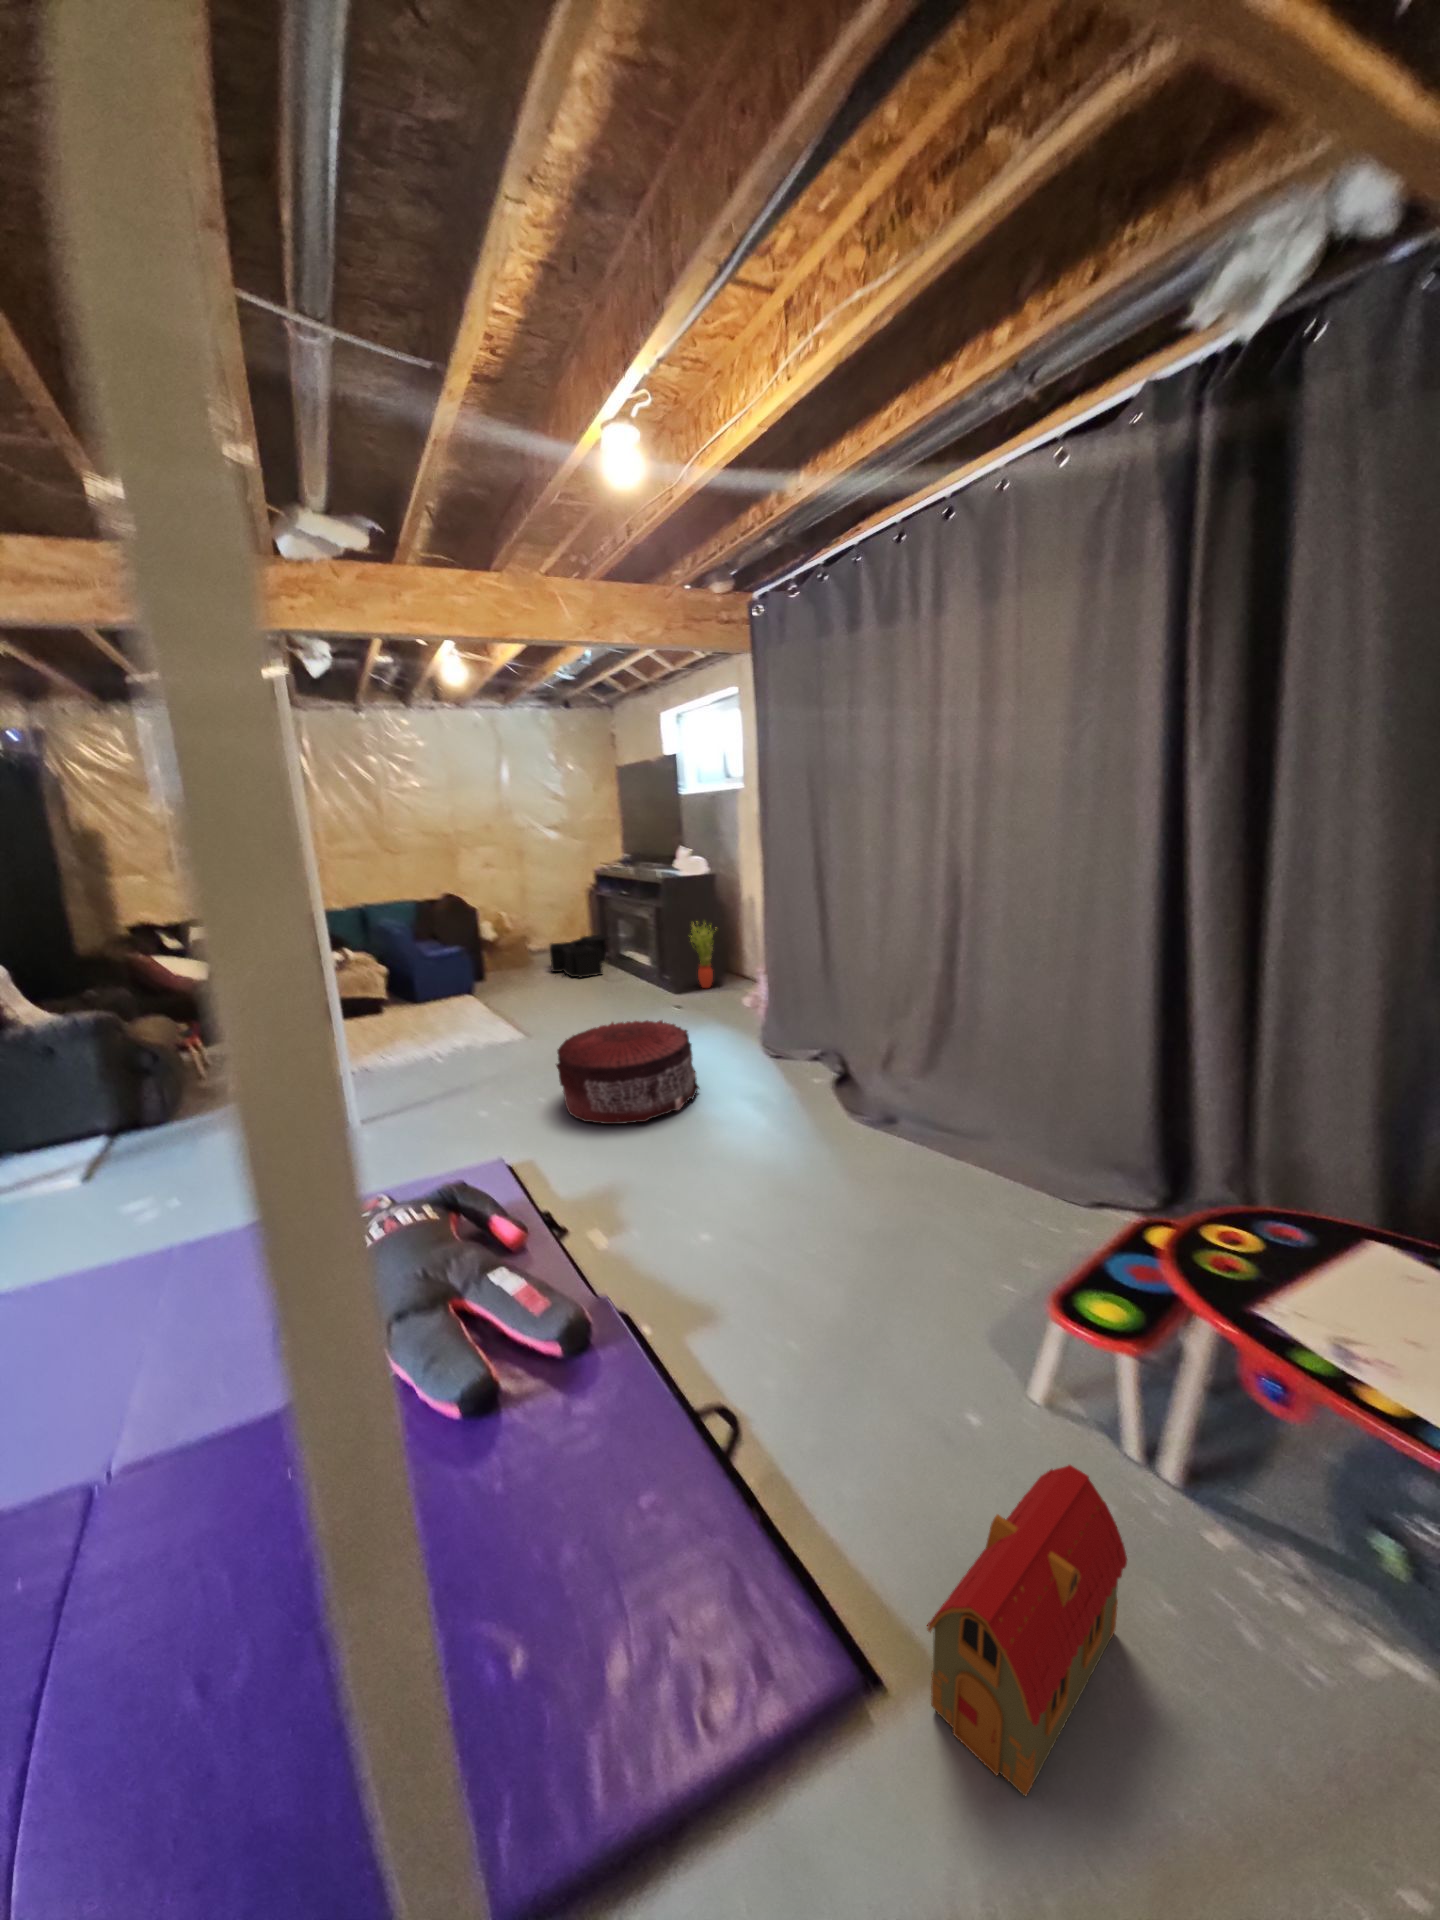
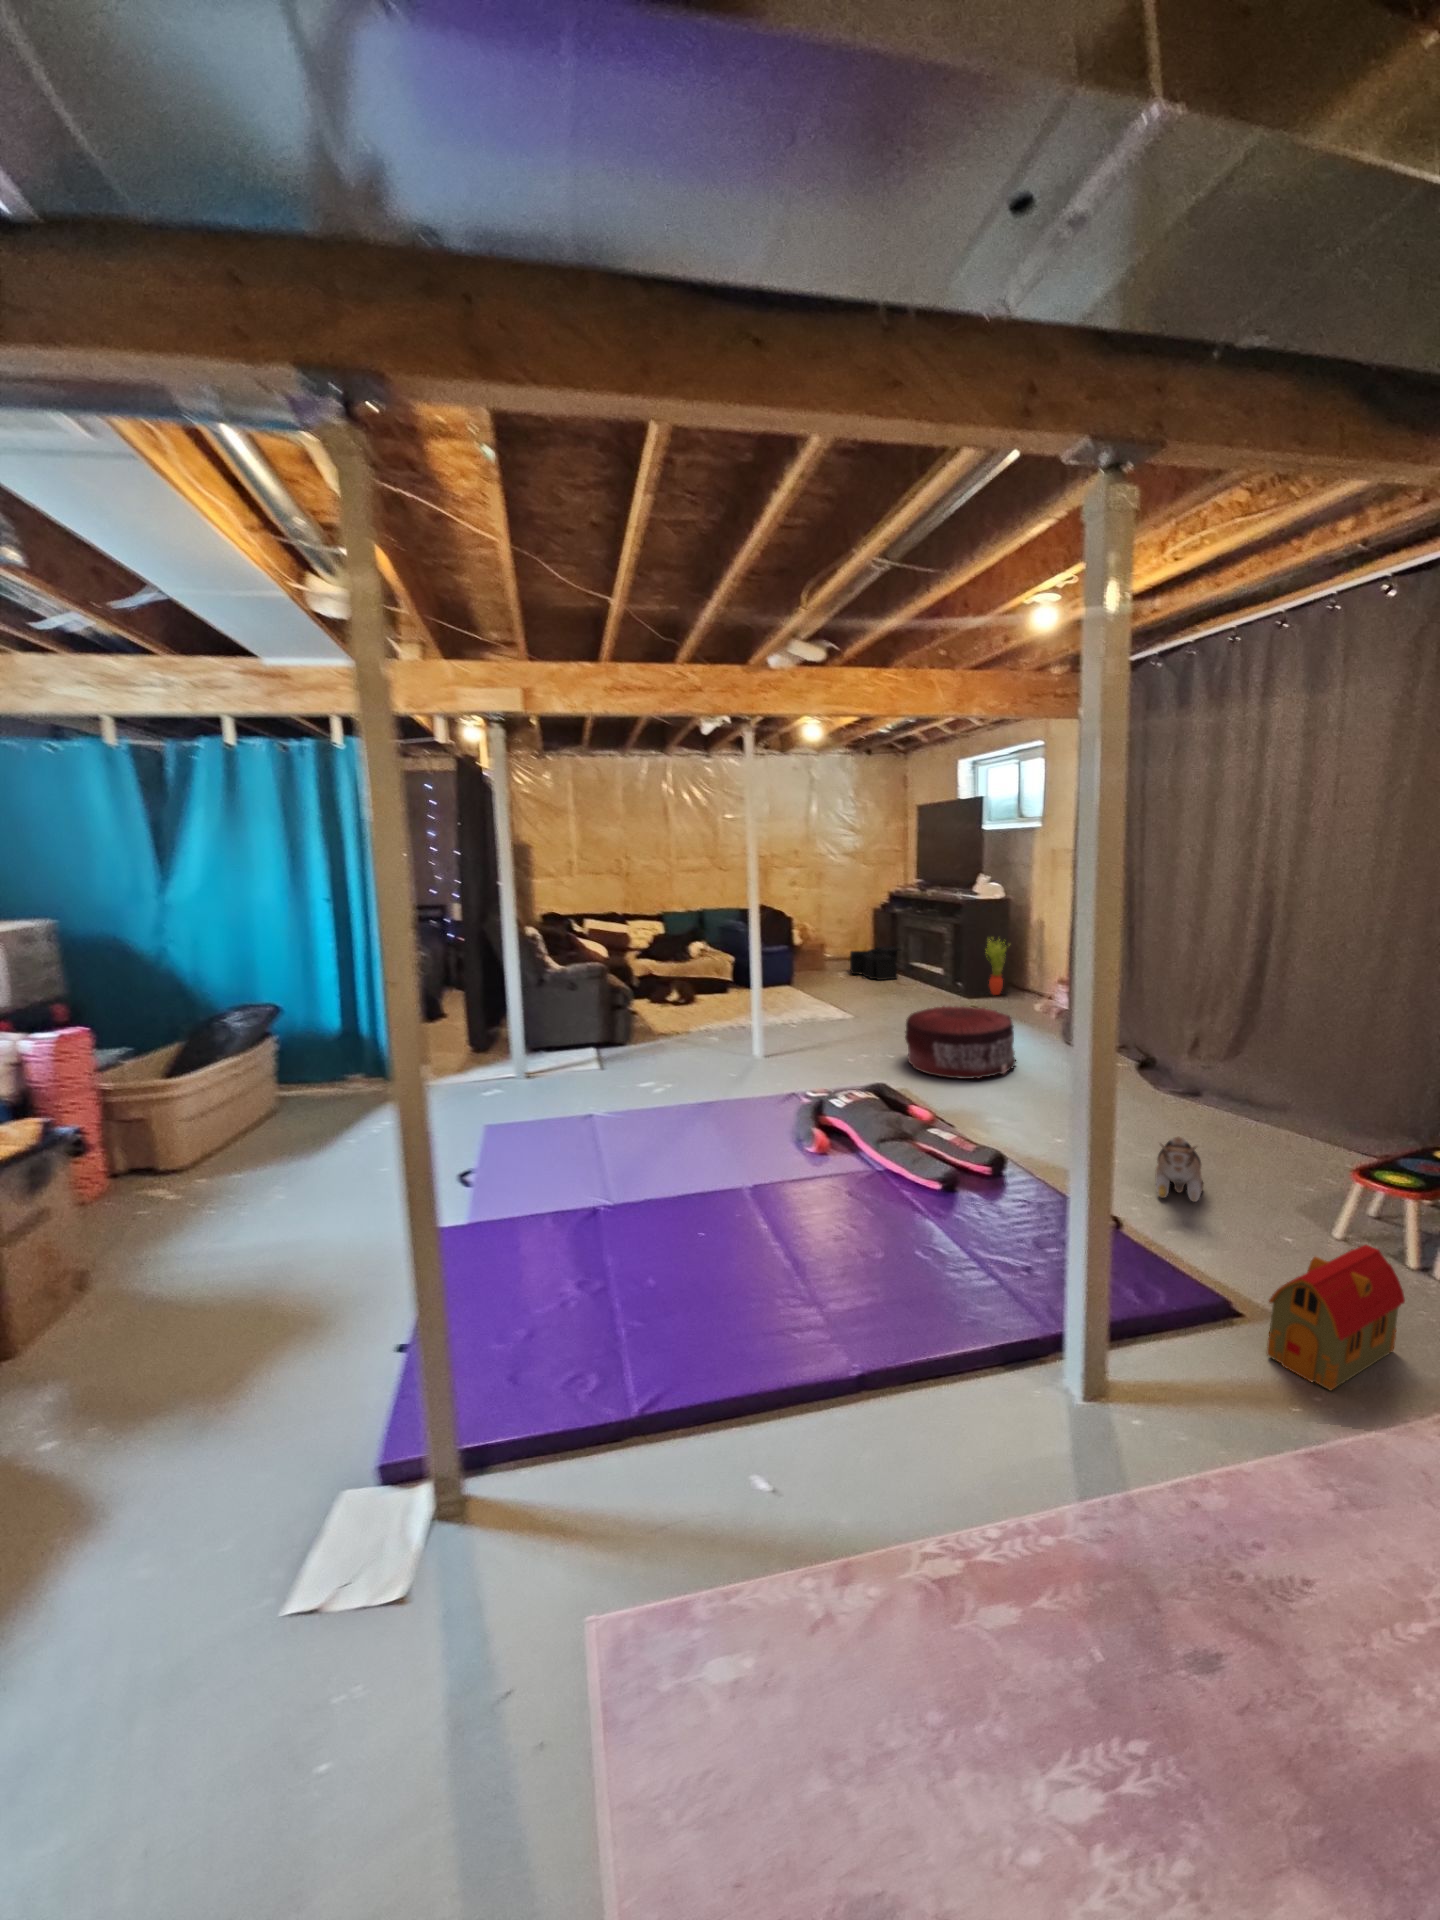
plush toy: none [812,1229,883,1320] -> present [1156,1137,1203,1202]

